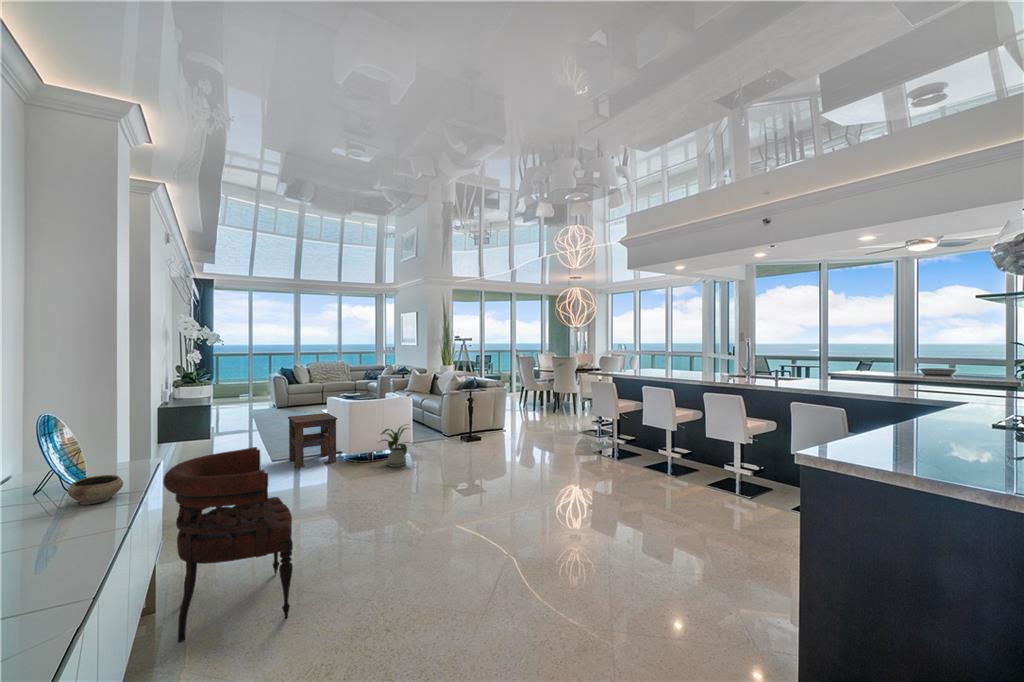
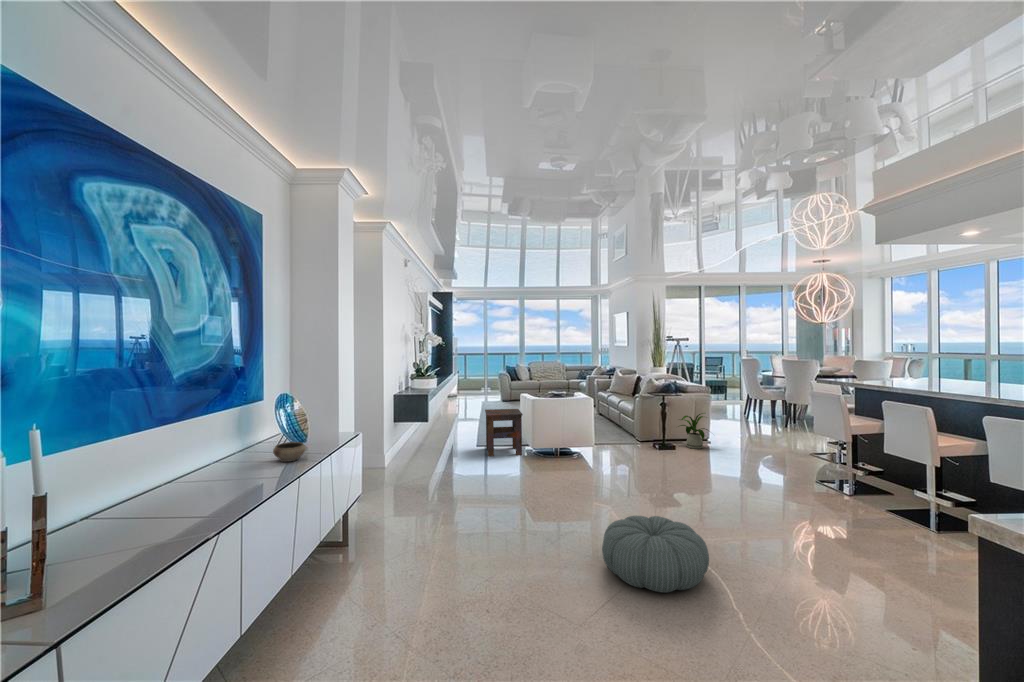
house plant: present [381,424,407,467] -> present [680,413,707,449]
armchair: present [163,447,293,642] -> none [335,432,430,582]
pouf: none [476,497,566,562] -> present [602,516,709,593]

